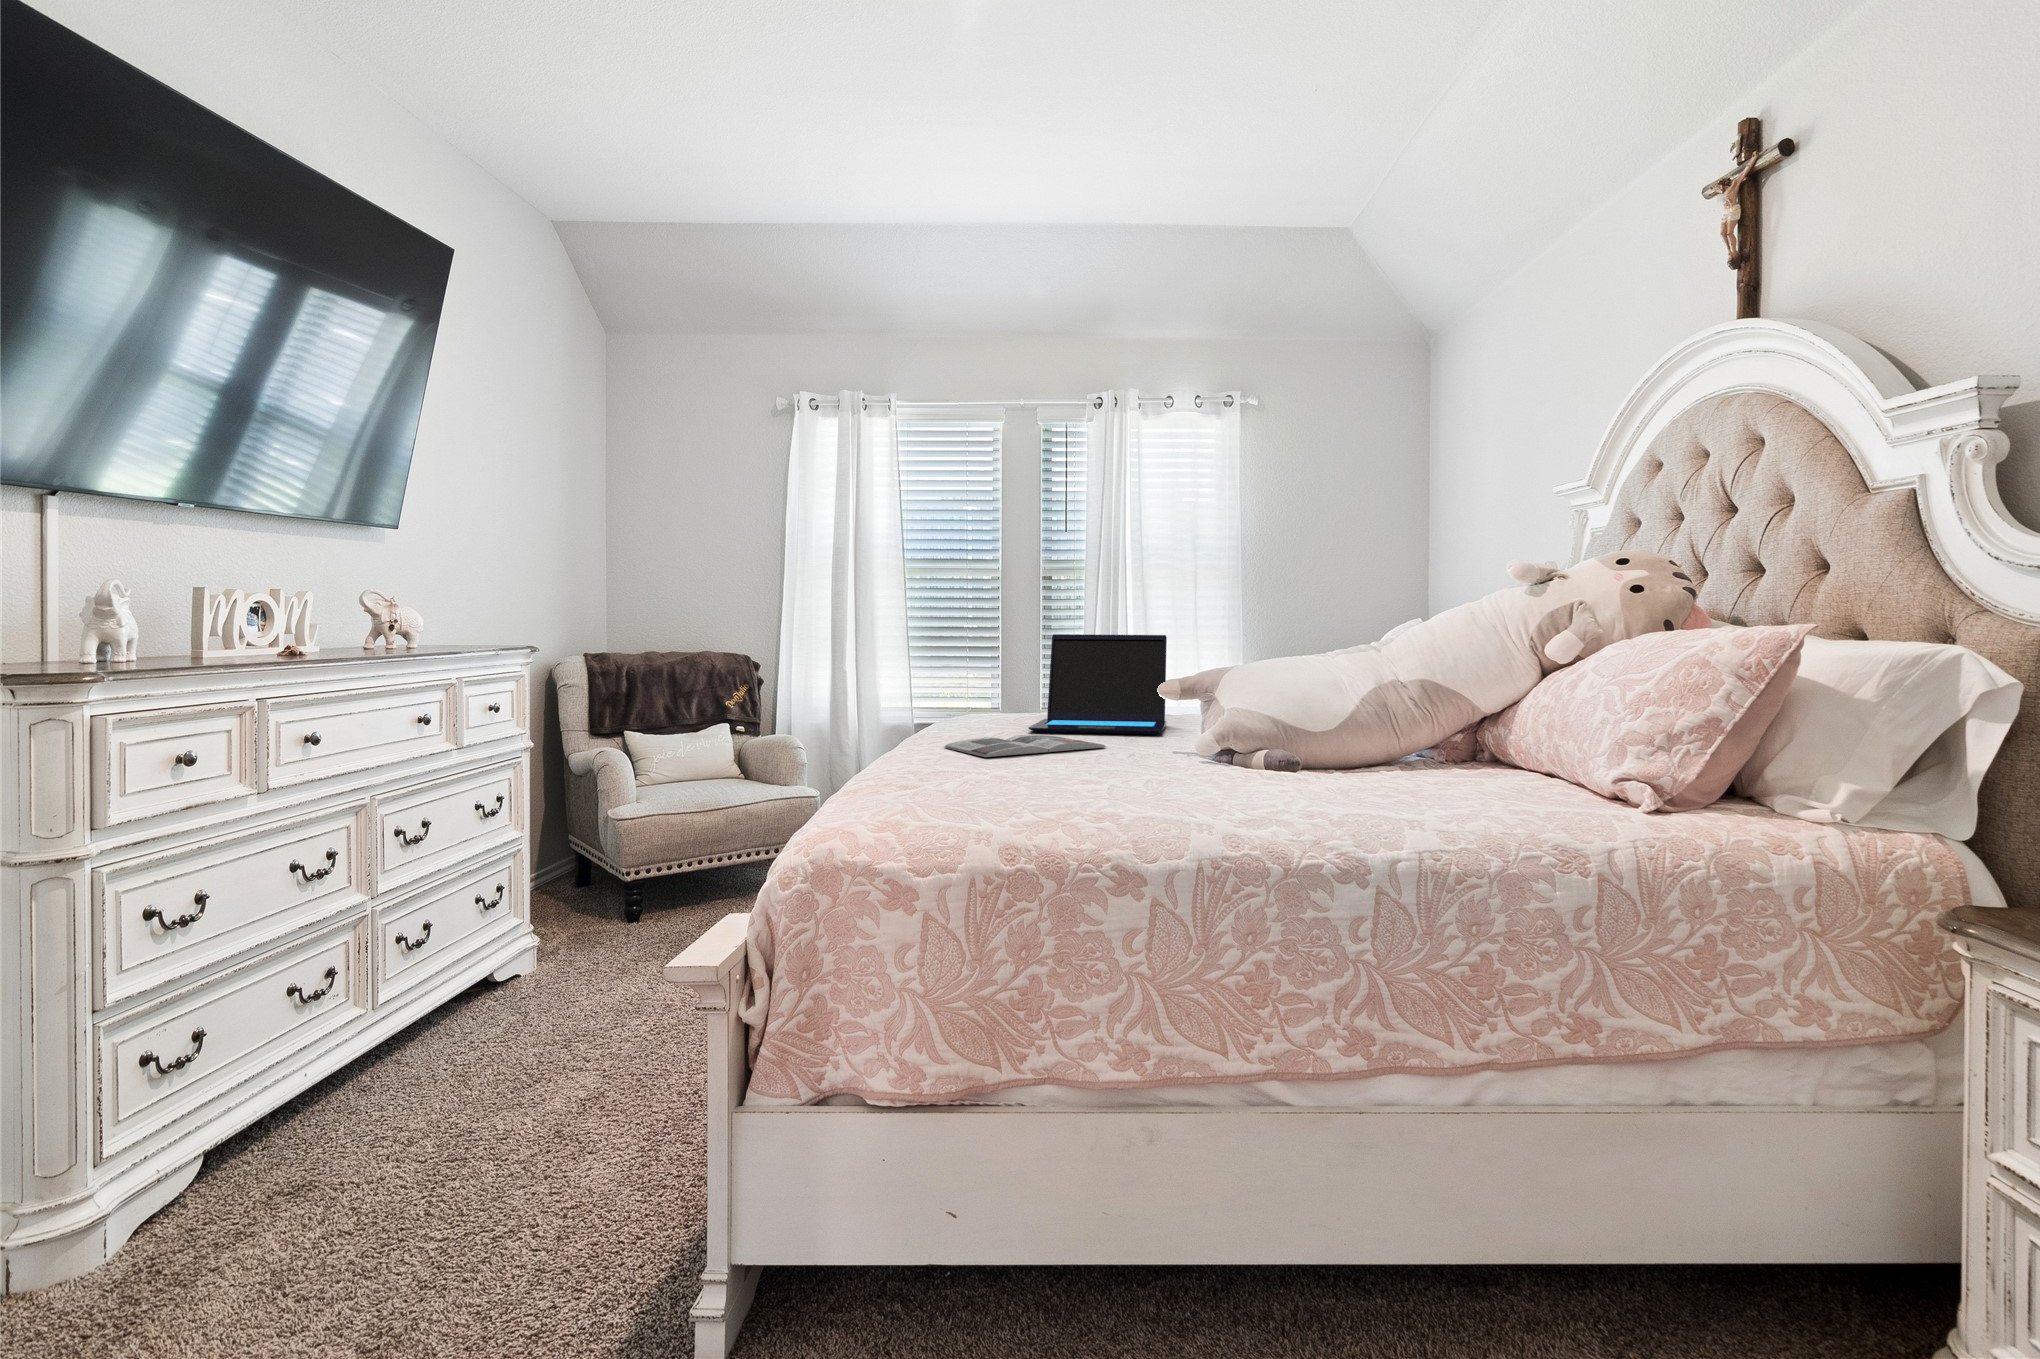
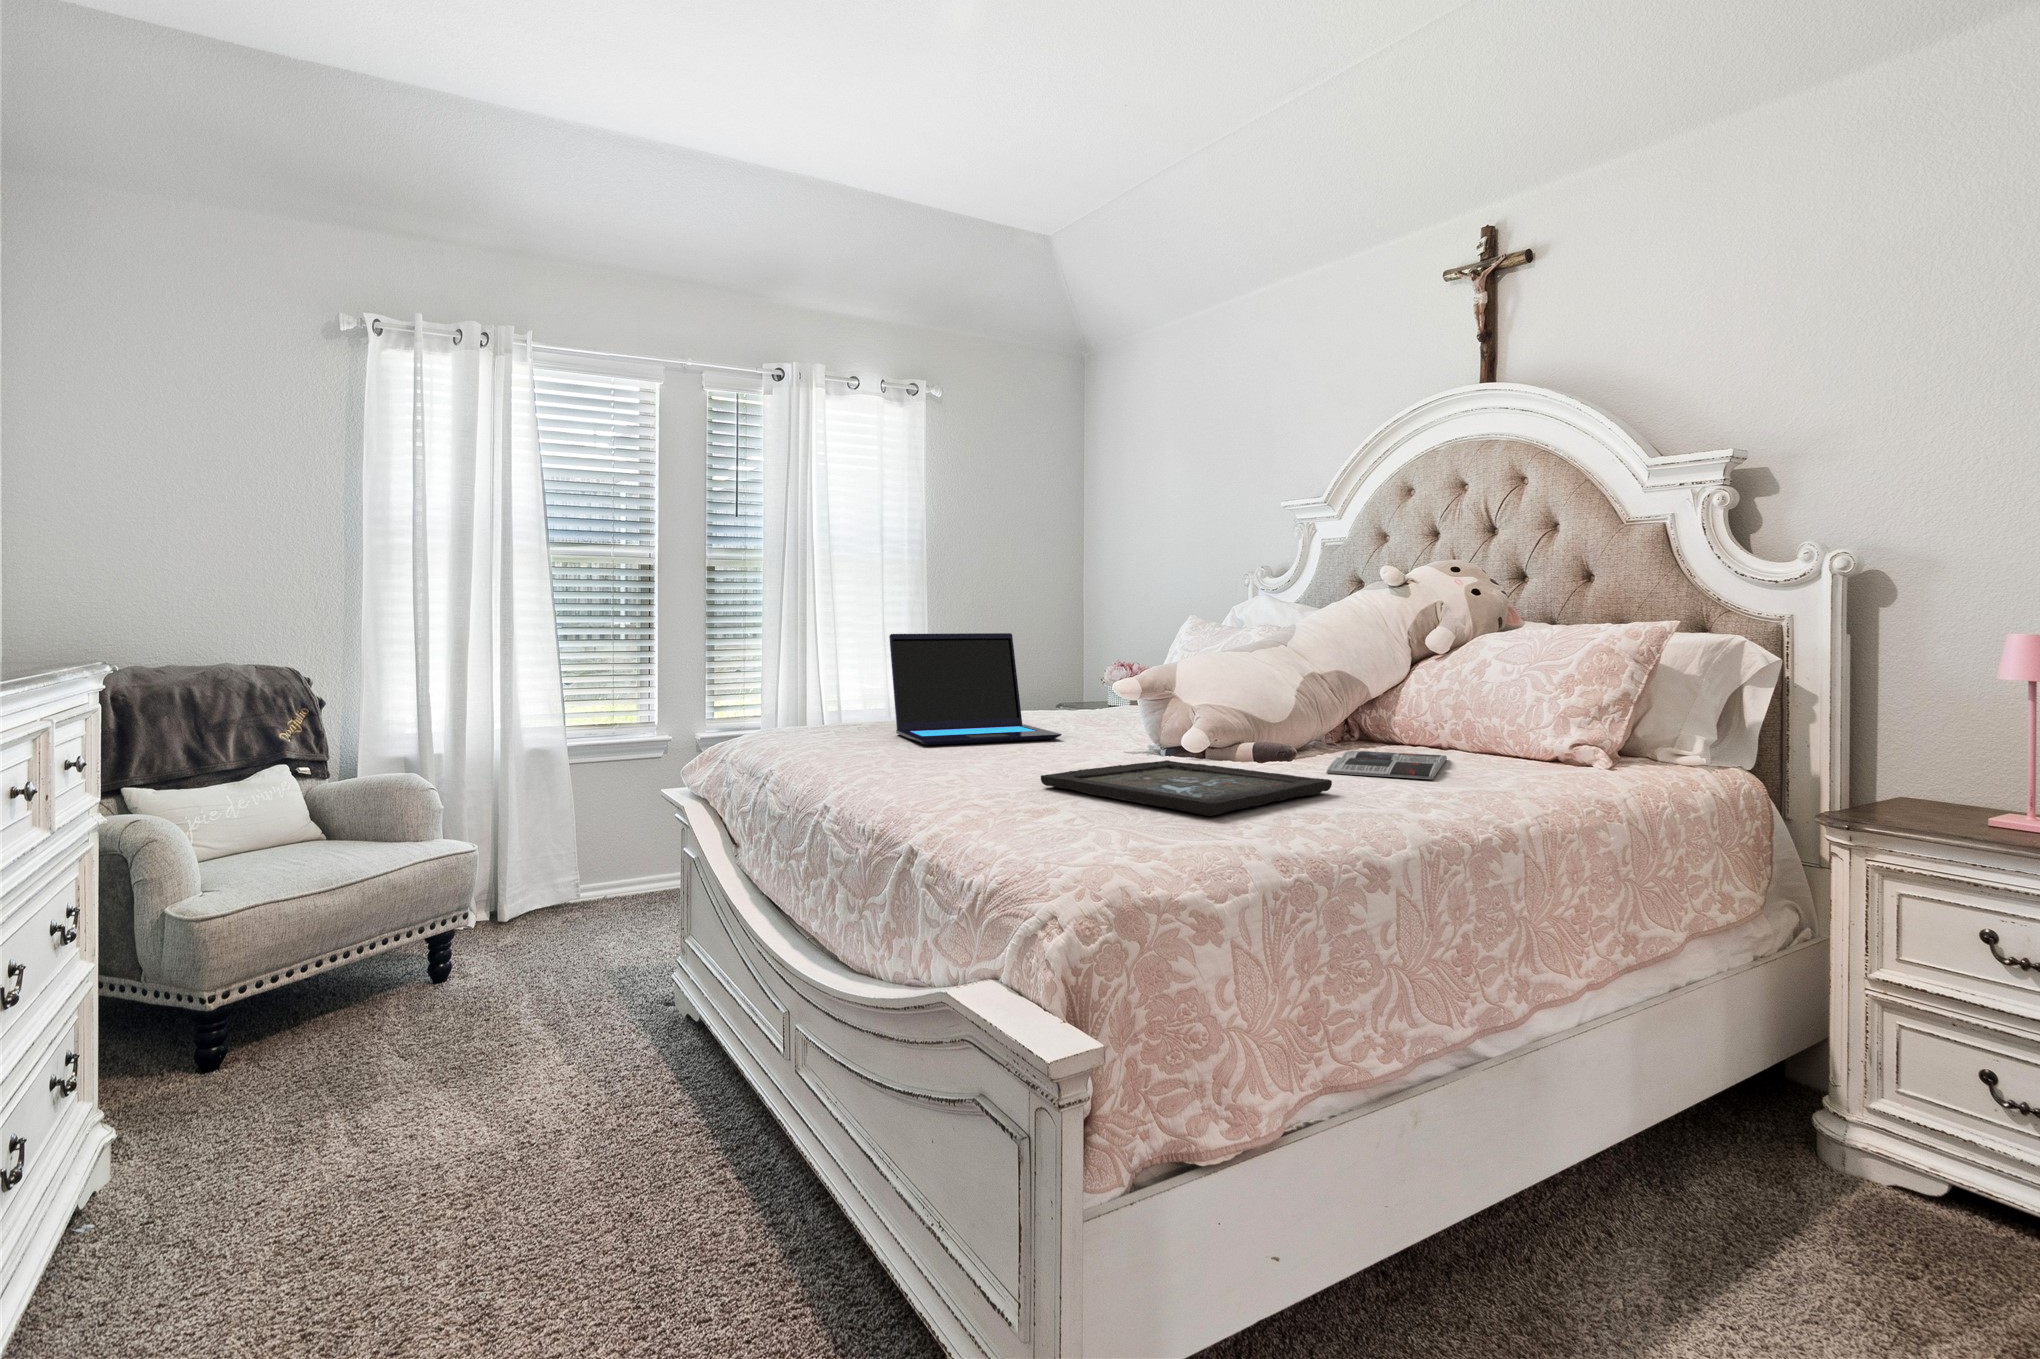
magazine: present [944,734,1106,757] -> present [1326,751,1447,779]
tray: none [996,757,1231,803] -> present [1041,760,1332,816]

